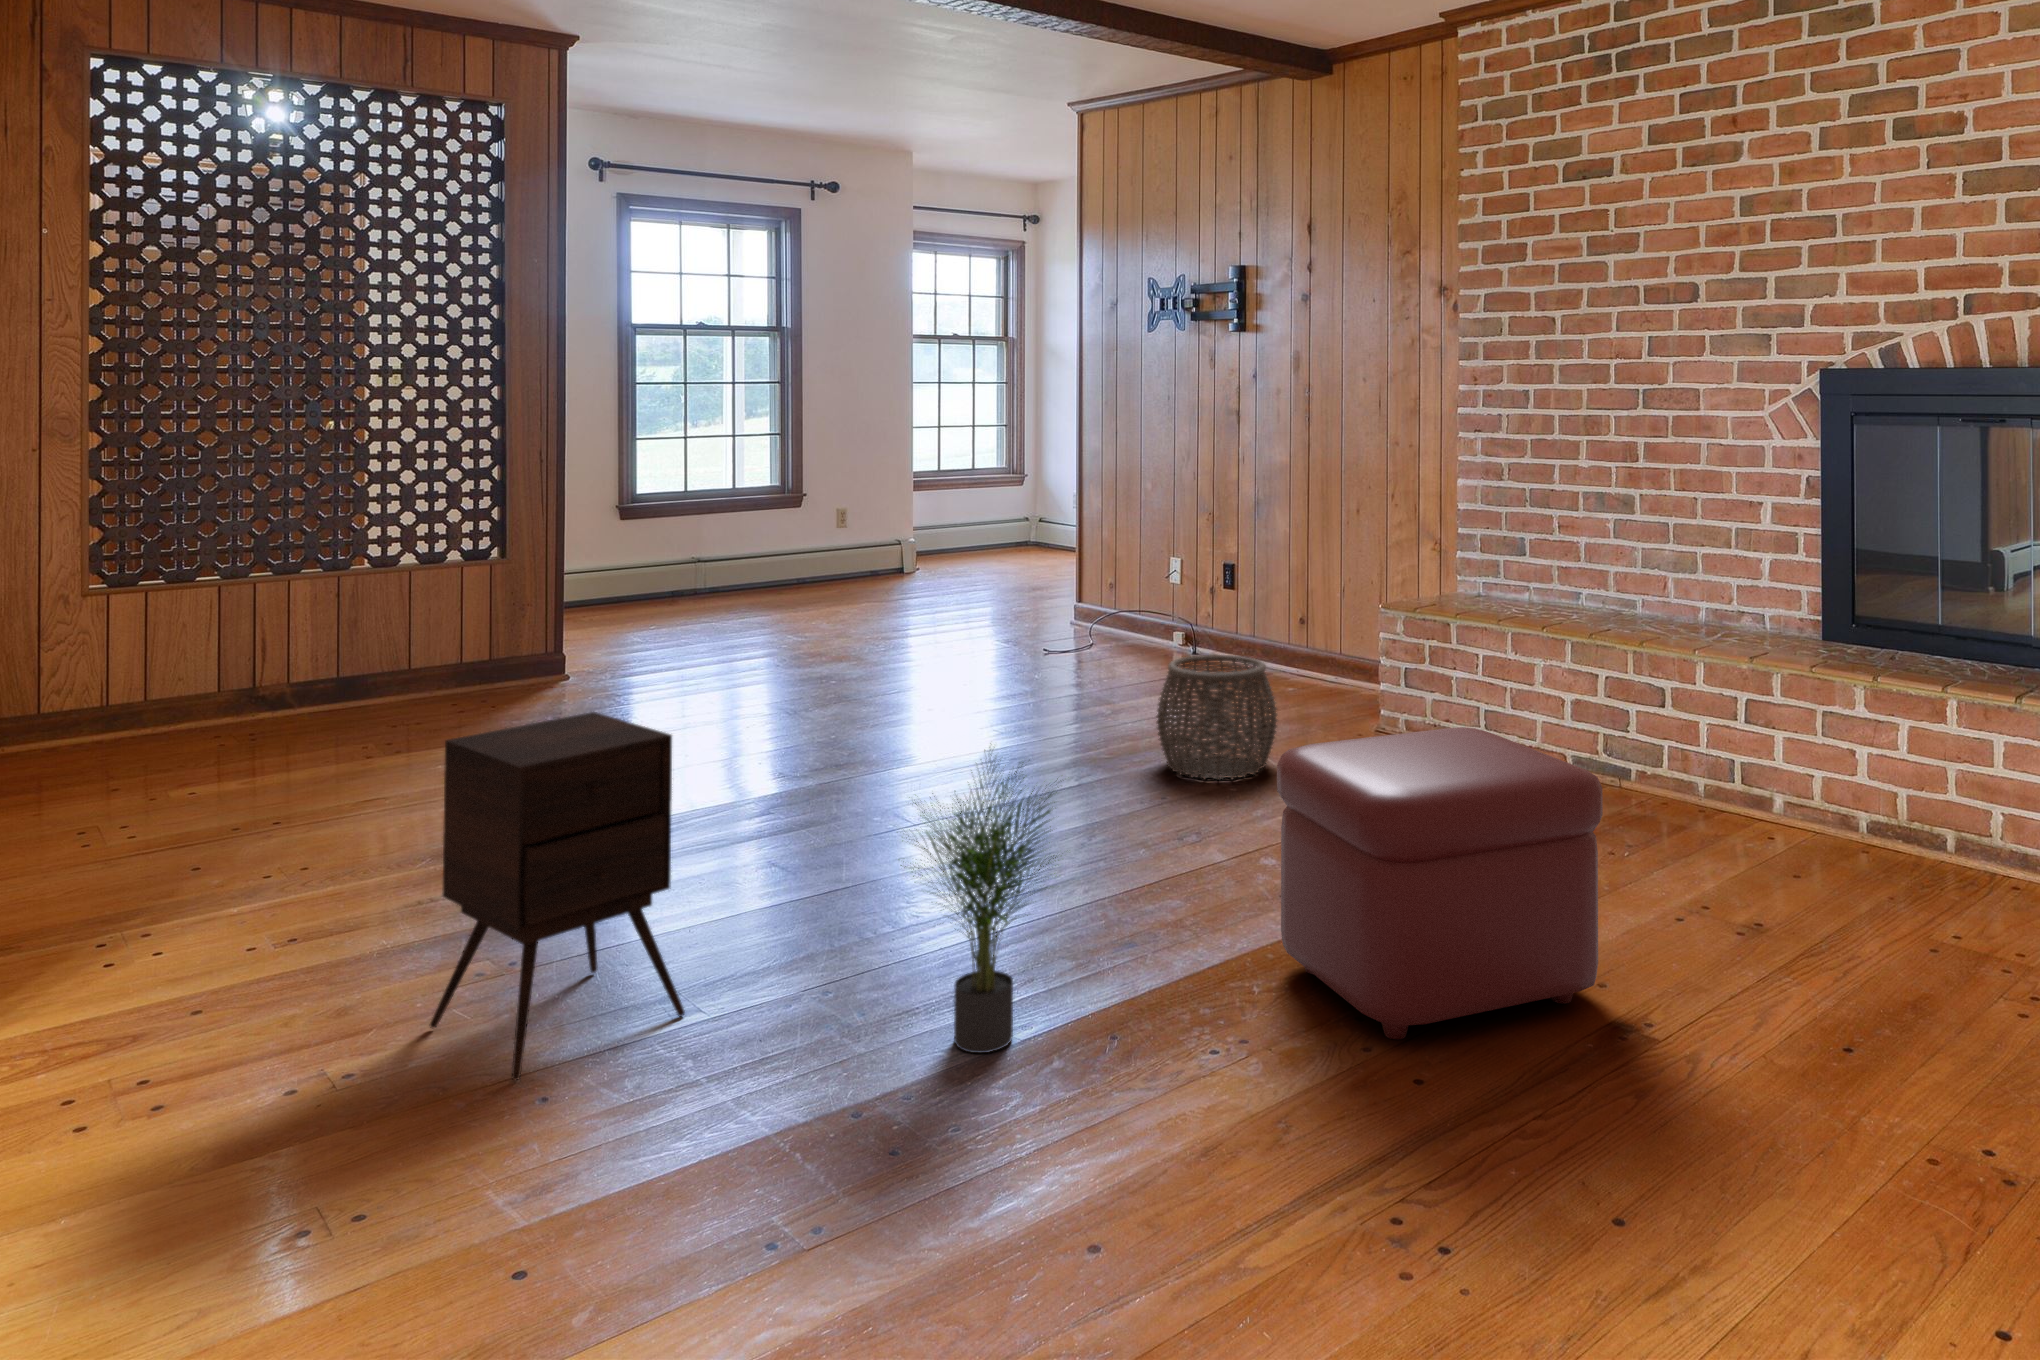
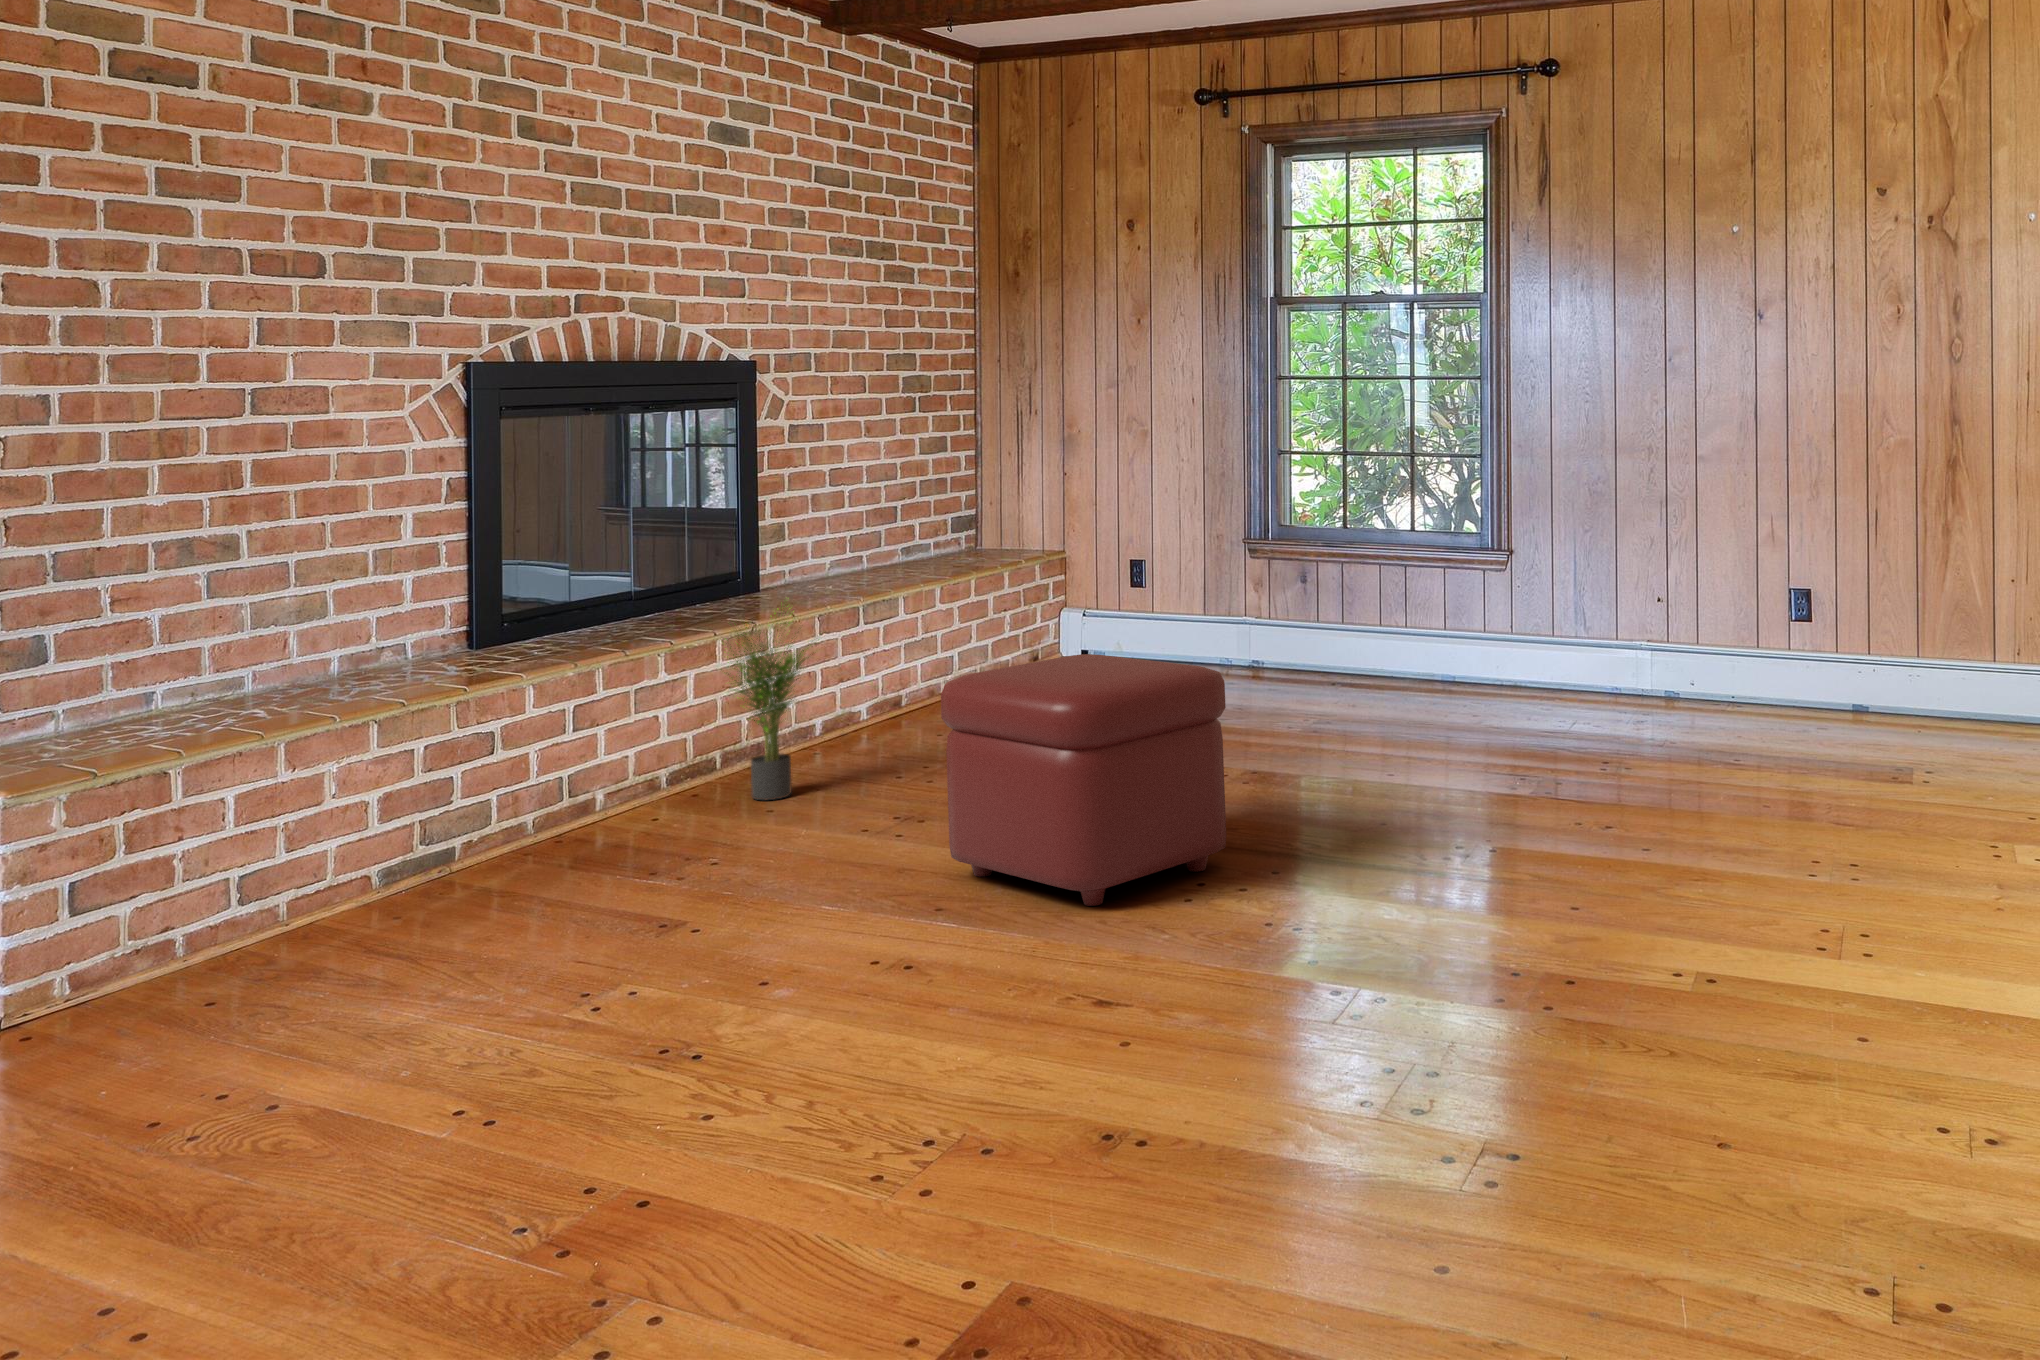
woven basket: present [1157,655,1277,780] -> none [113,856,379,1110]
side table: present [430,712,685,1080] -> none [1429,742,1691,1222]
potted plant: present [900,754,1058,1053] -> present [721,606,811,800]

